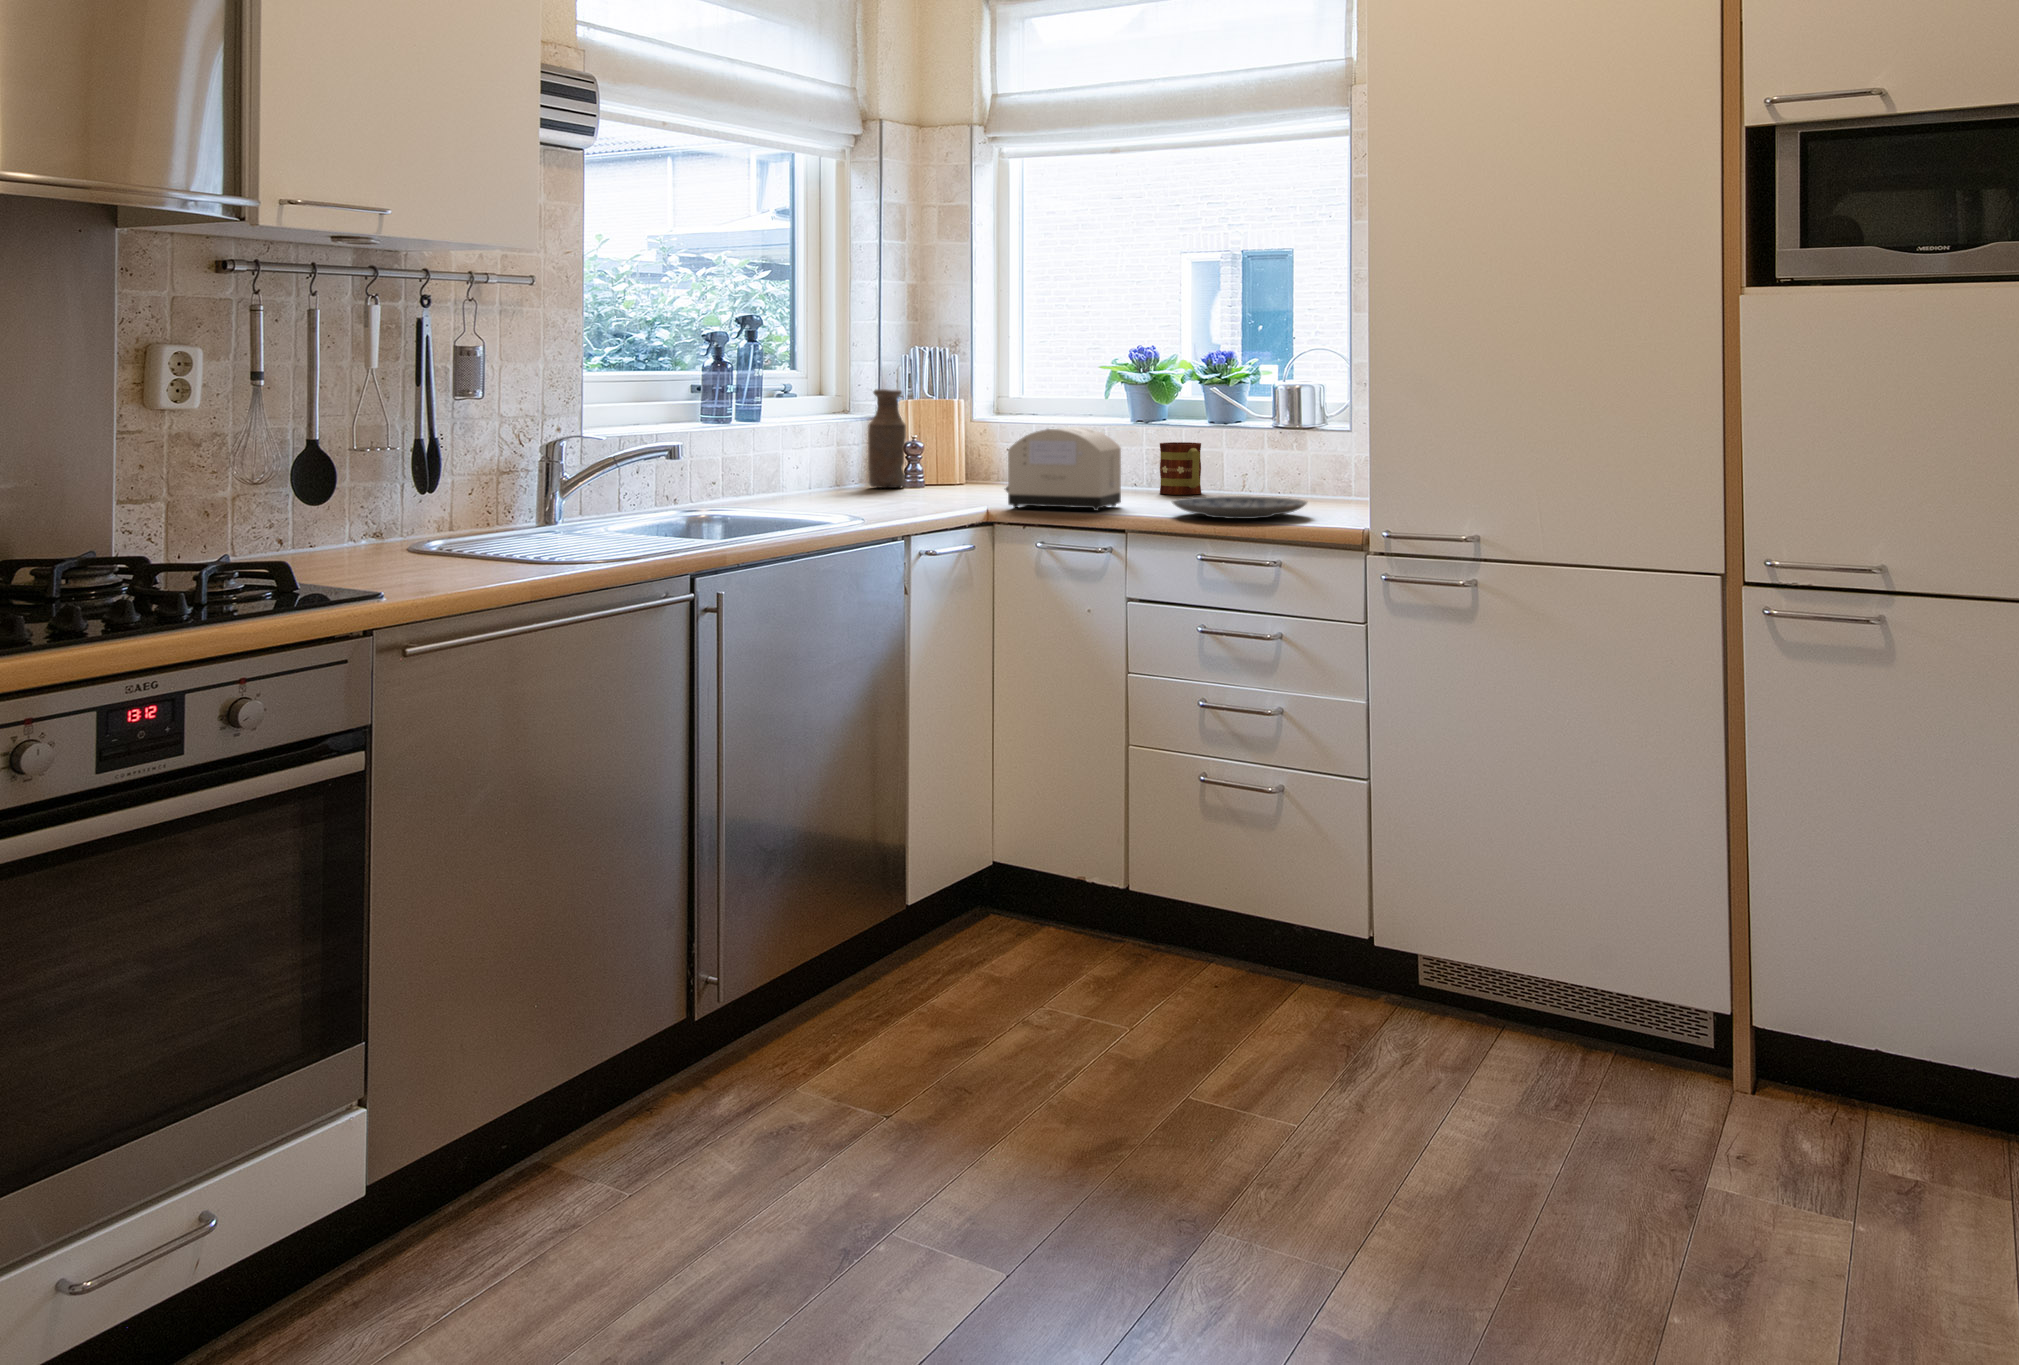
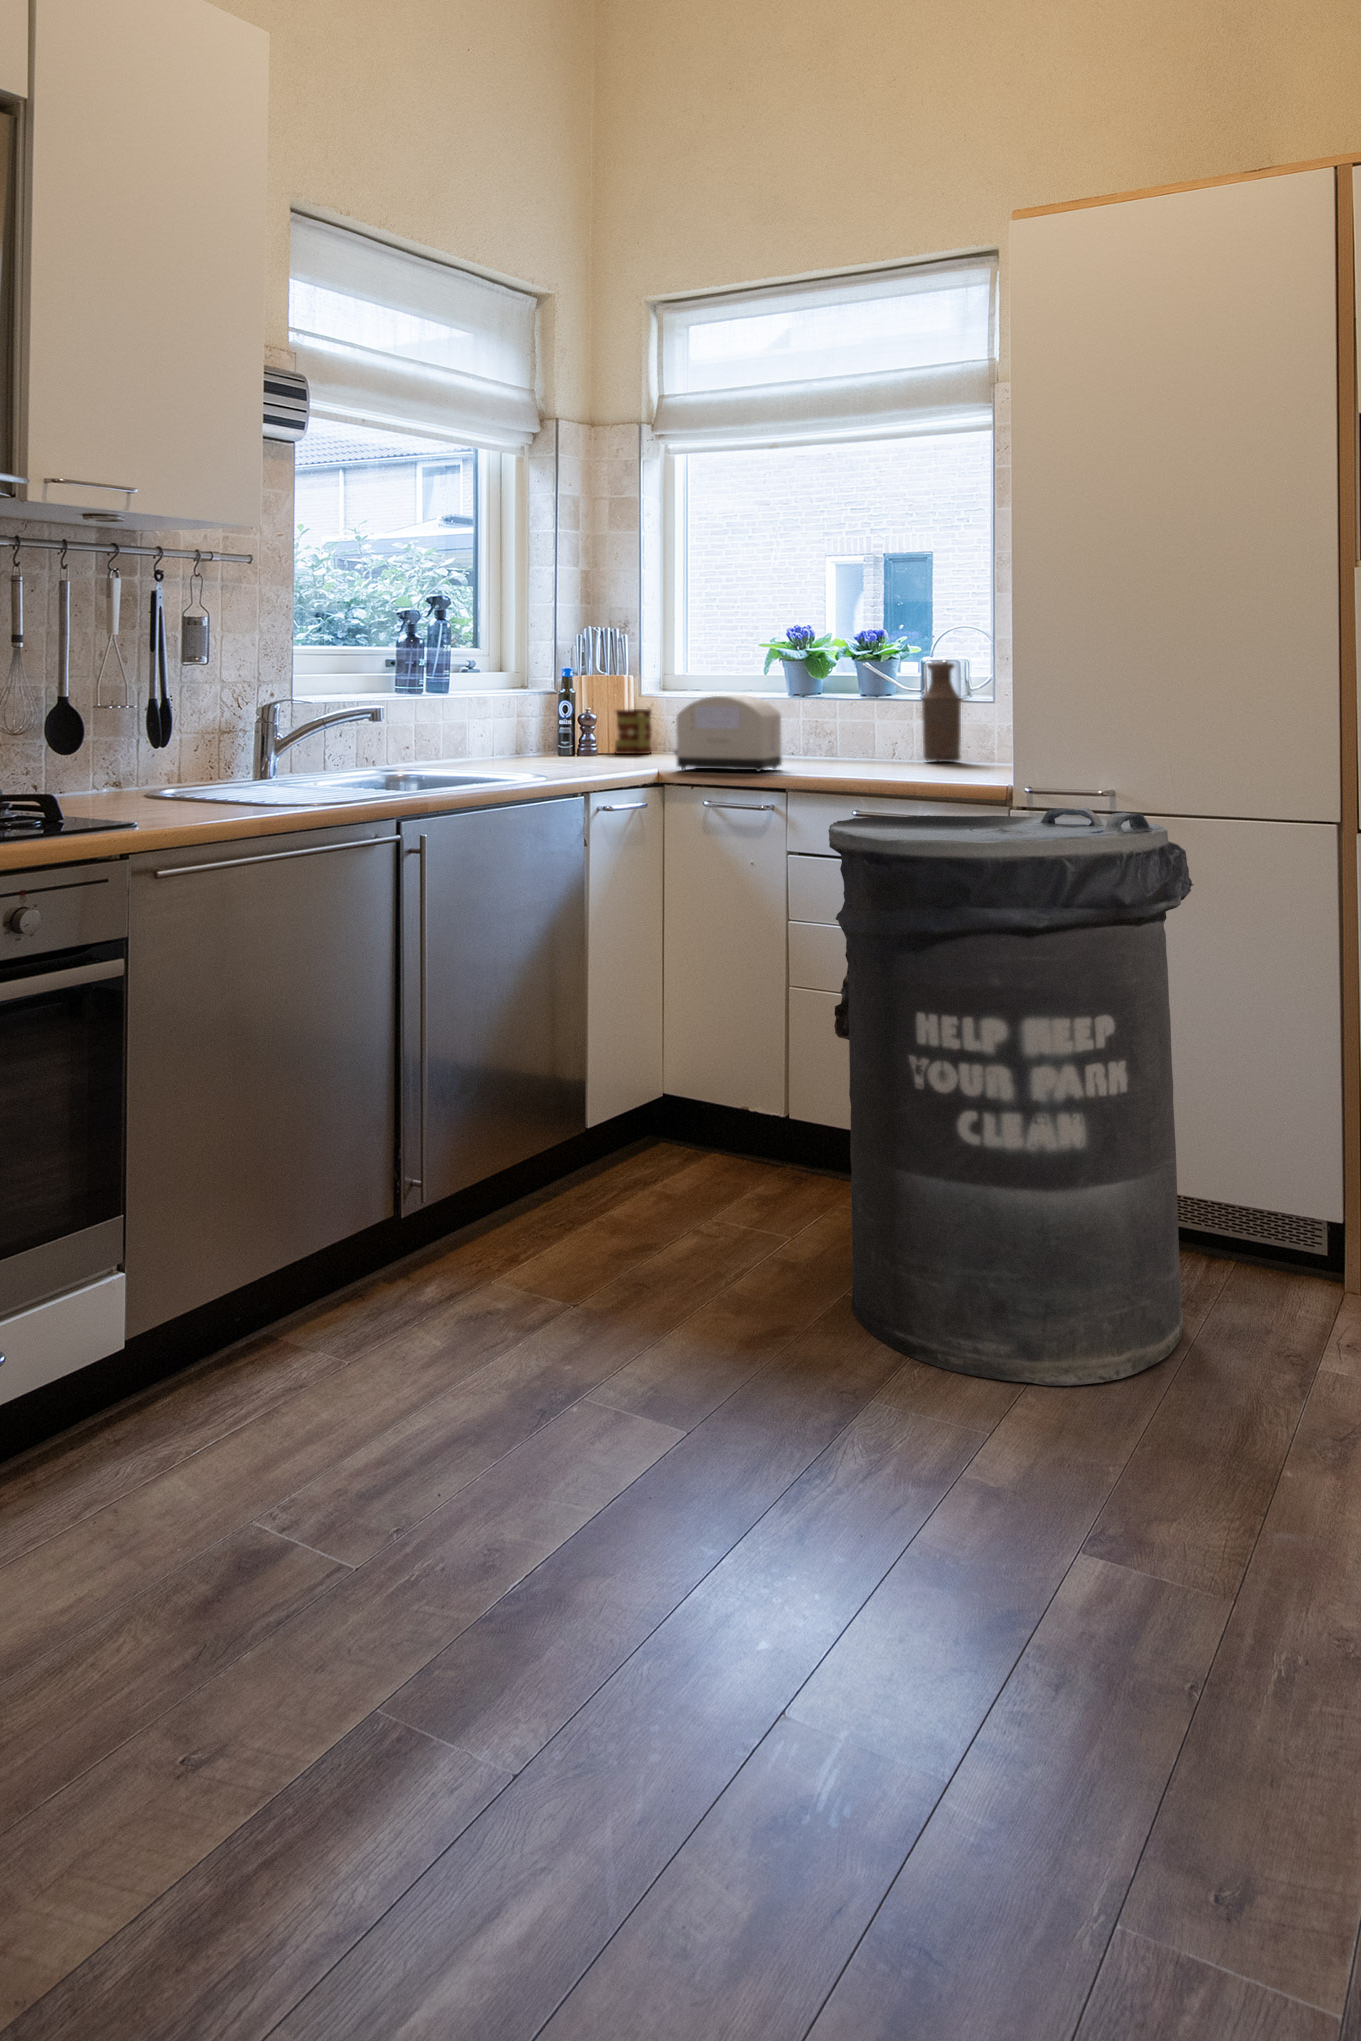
bottle: present [868,389,906,488] -> present [922,662,961,762]
mug: present [1160,442,1201,495] -> present [615,709,652,754]
plate: present [1172,496,1307,519] -> none [828,759,956,778]
trash can: none [1172,563,1566,1186] -> present [828,808,1193,1386]

